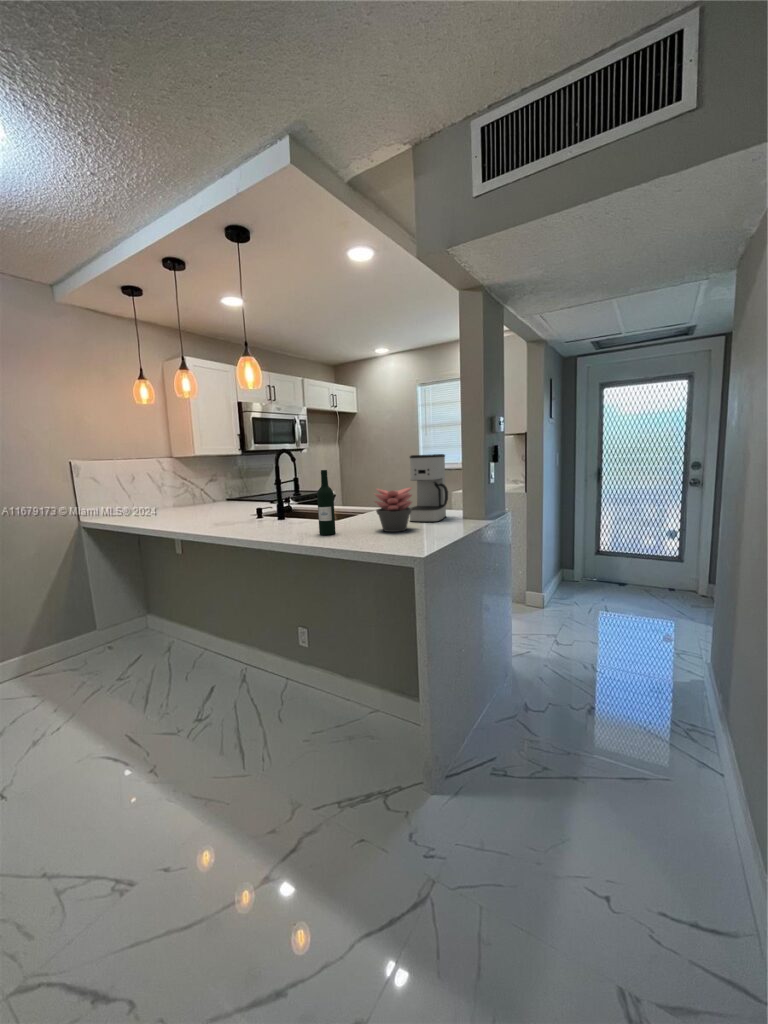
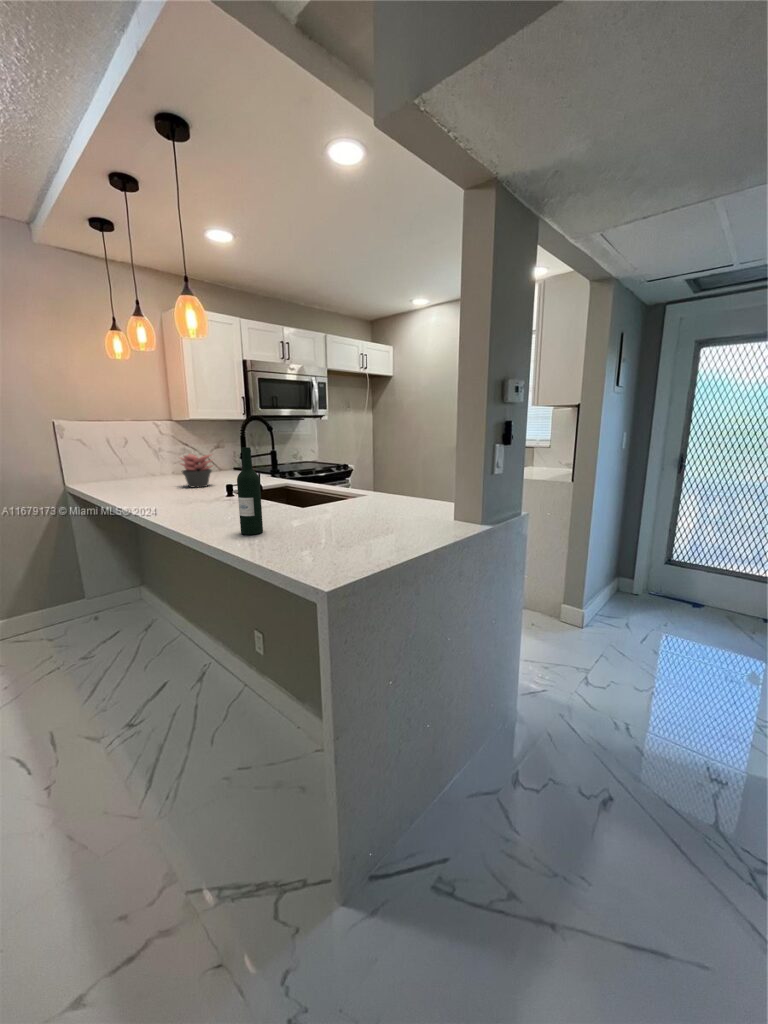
coffee maker: present [410,454,448,522] -> none [378,431,435,524]
succulent plant: present [374,487,412,532] -> present [180,454,213,488]

